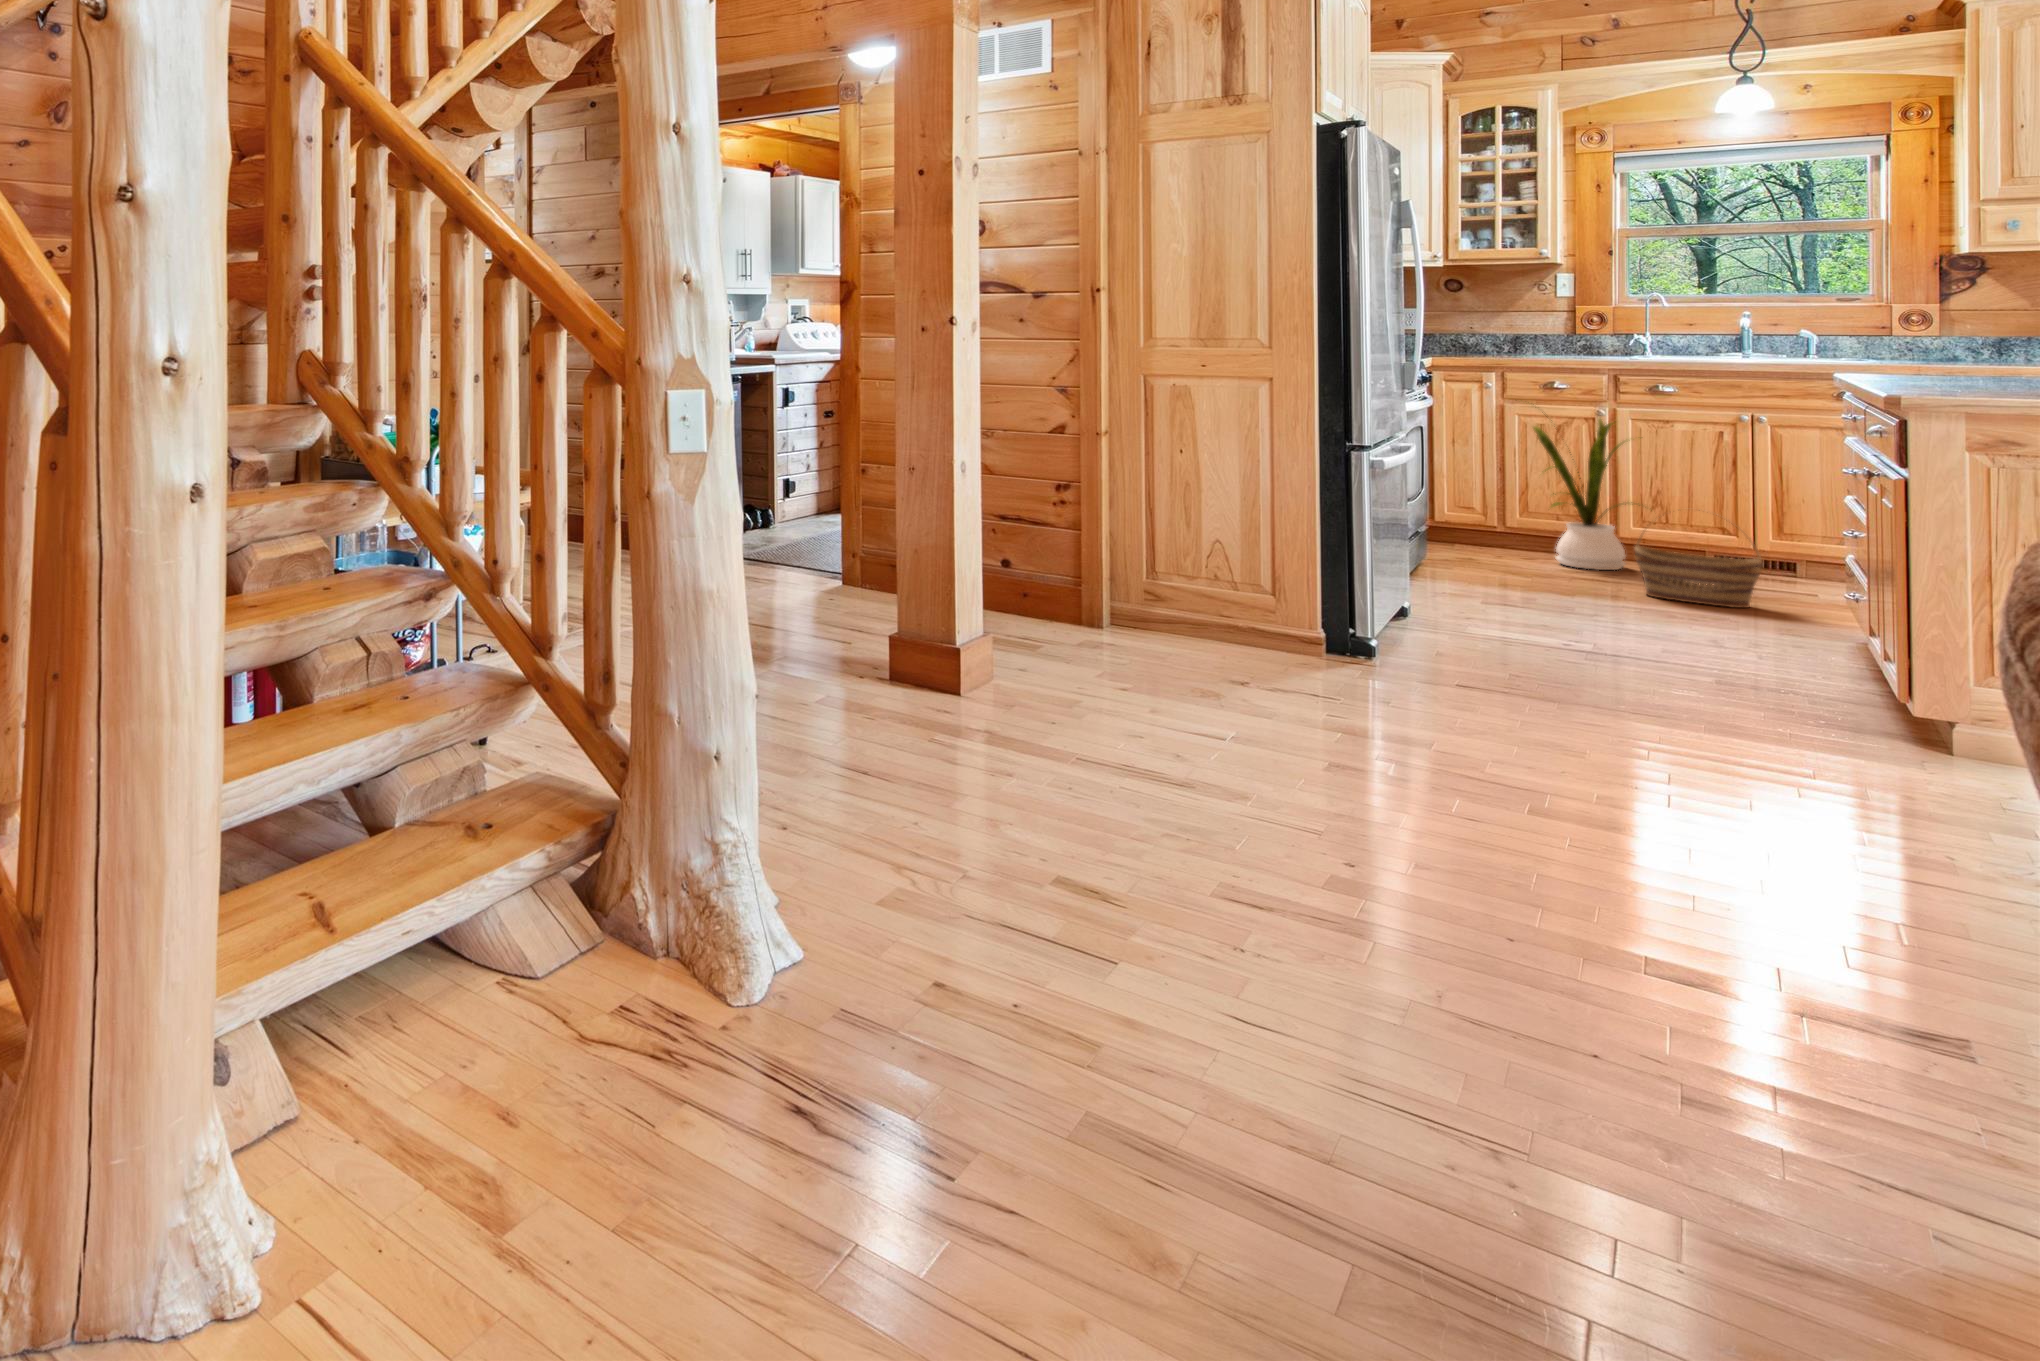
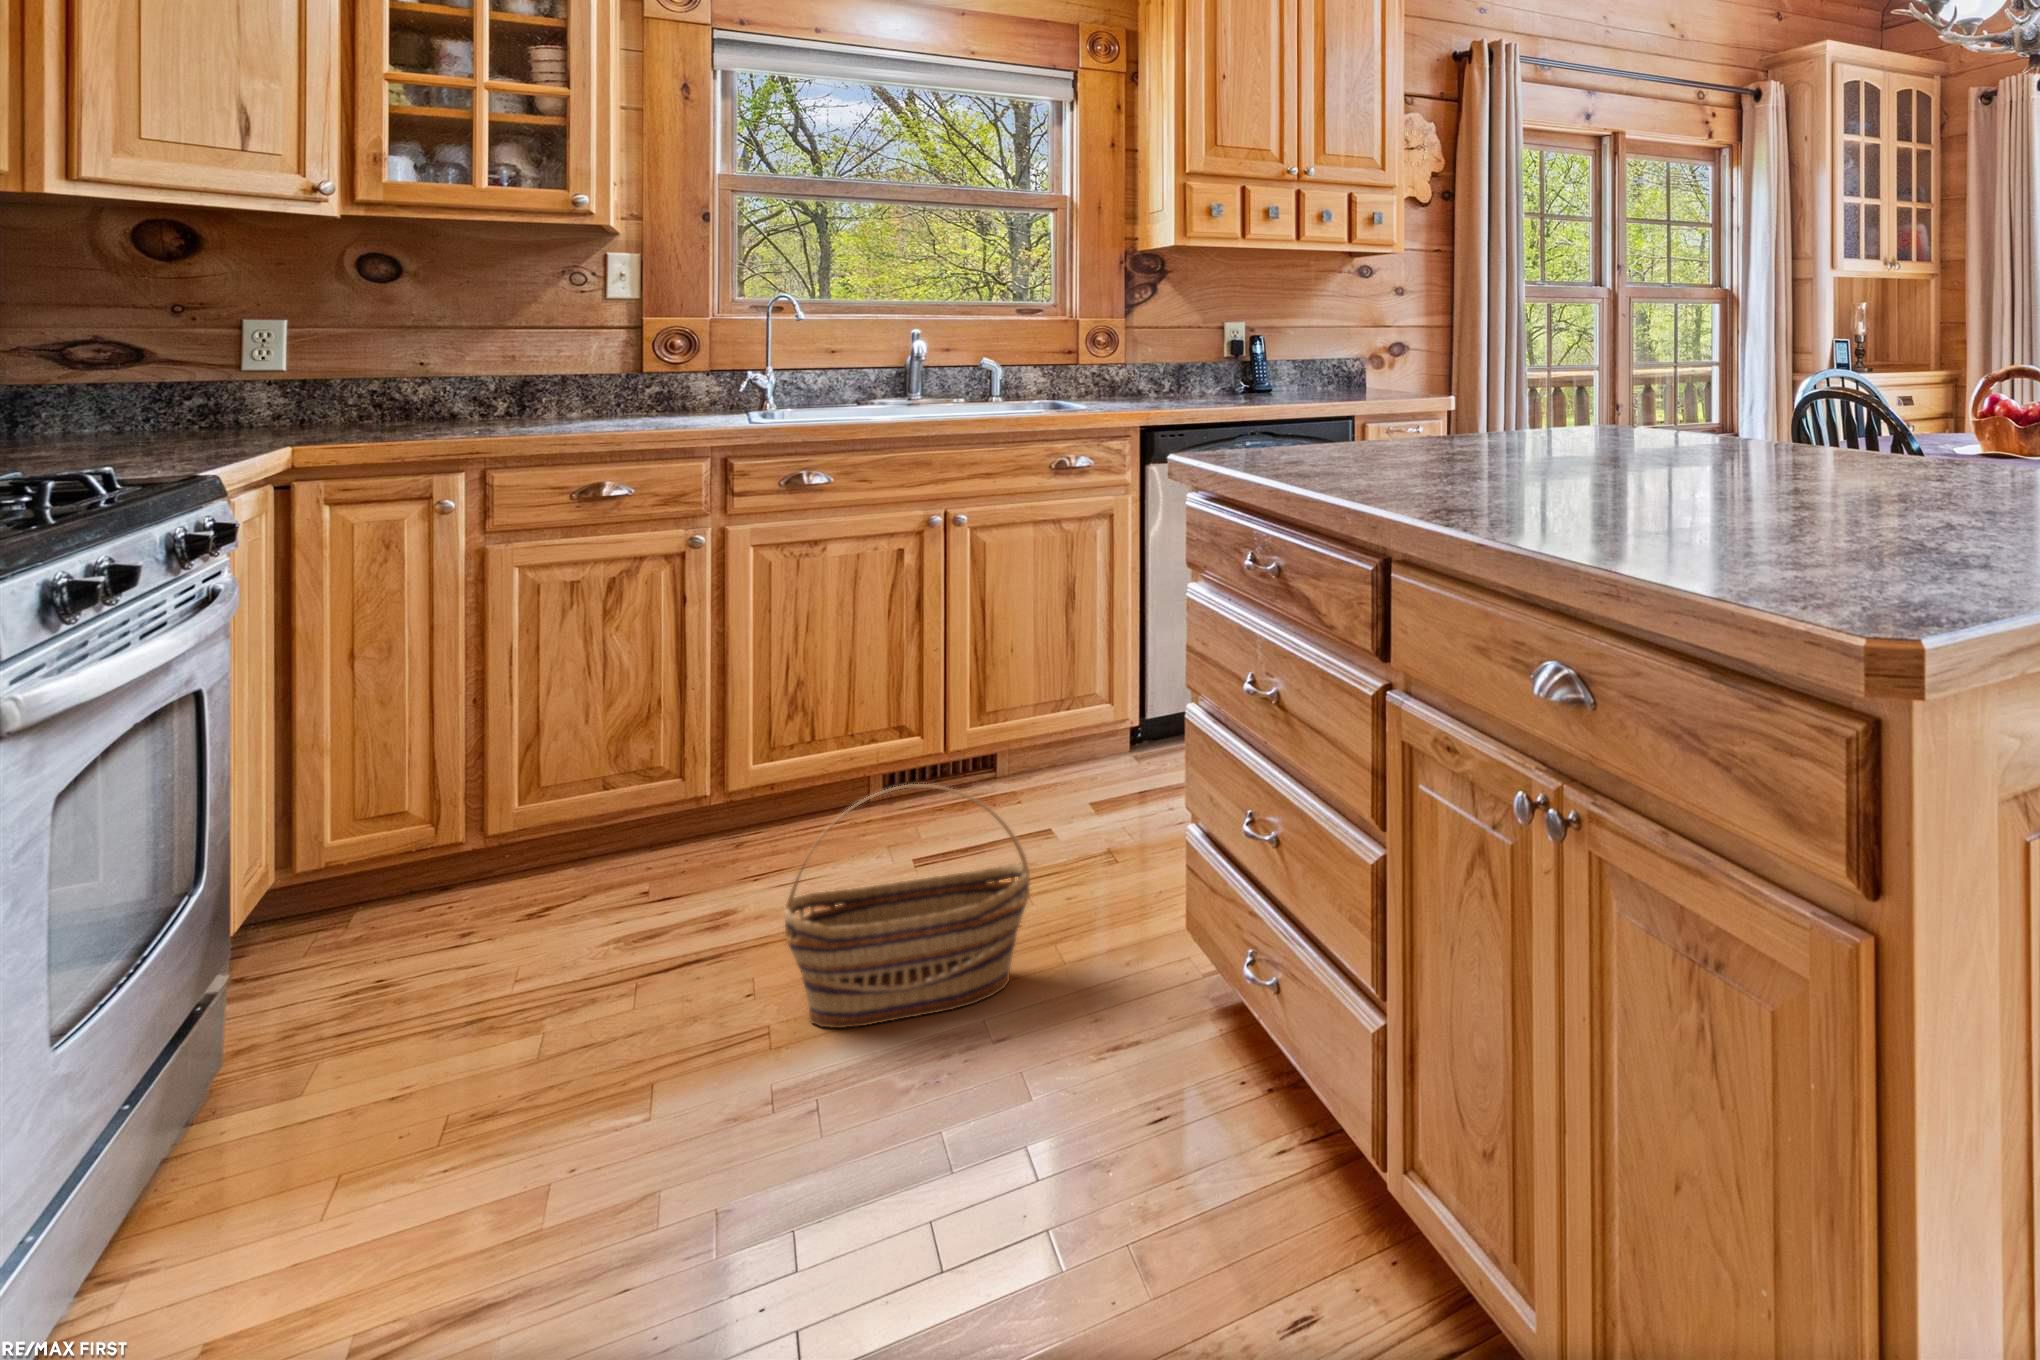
house plant: present [1533,419,1632,570] -> none [495,540,807,925]

